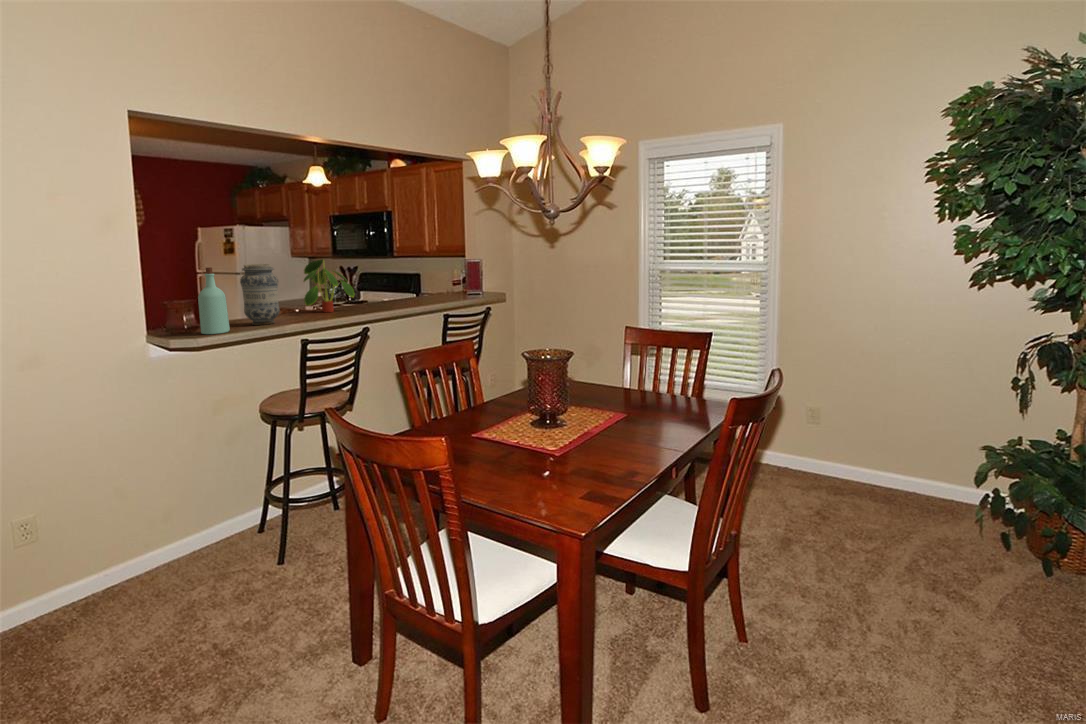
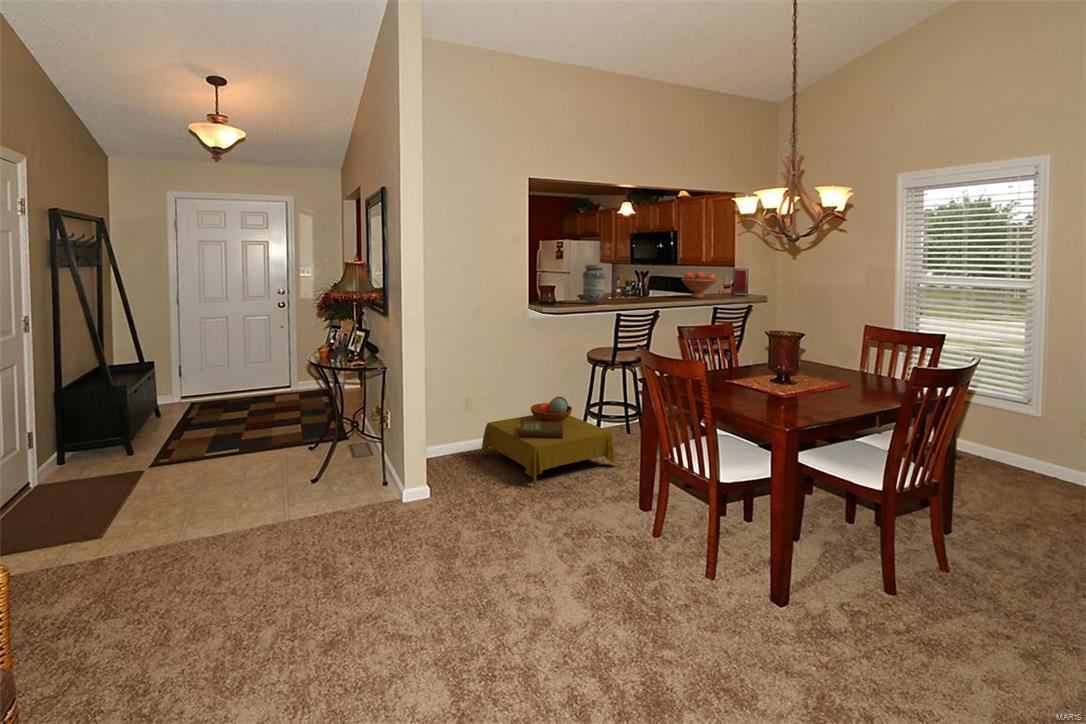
plant: present [303,259,354,312] -> none [615,263,653,300]
bottle: present [198,267,230,334] -> none [559,265,575,307]
fruit bowl: none [396,267,443,302] -> present [681,272,716,298]
side table: none [70,481,318,662] -> present [481,397,616,486]

